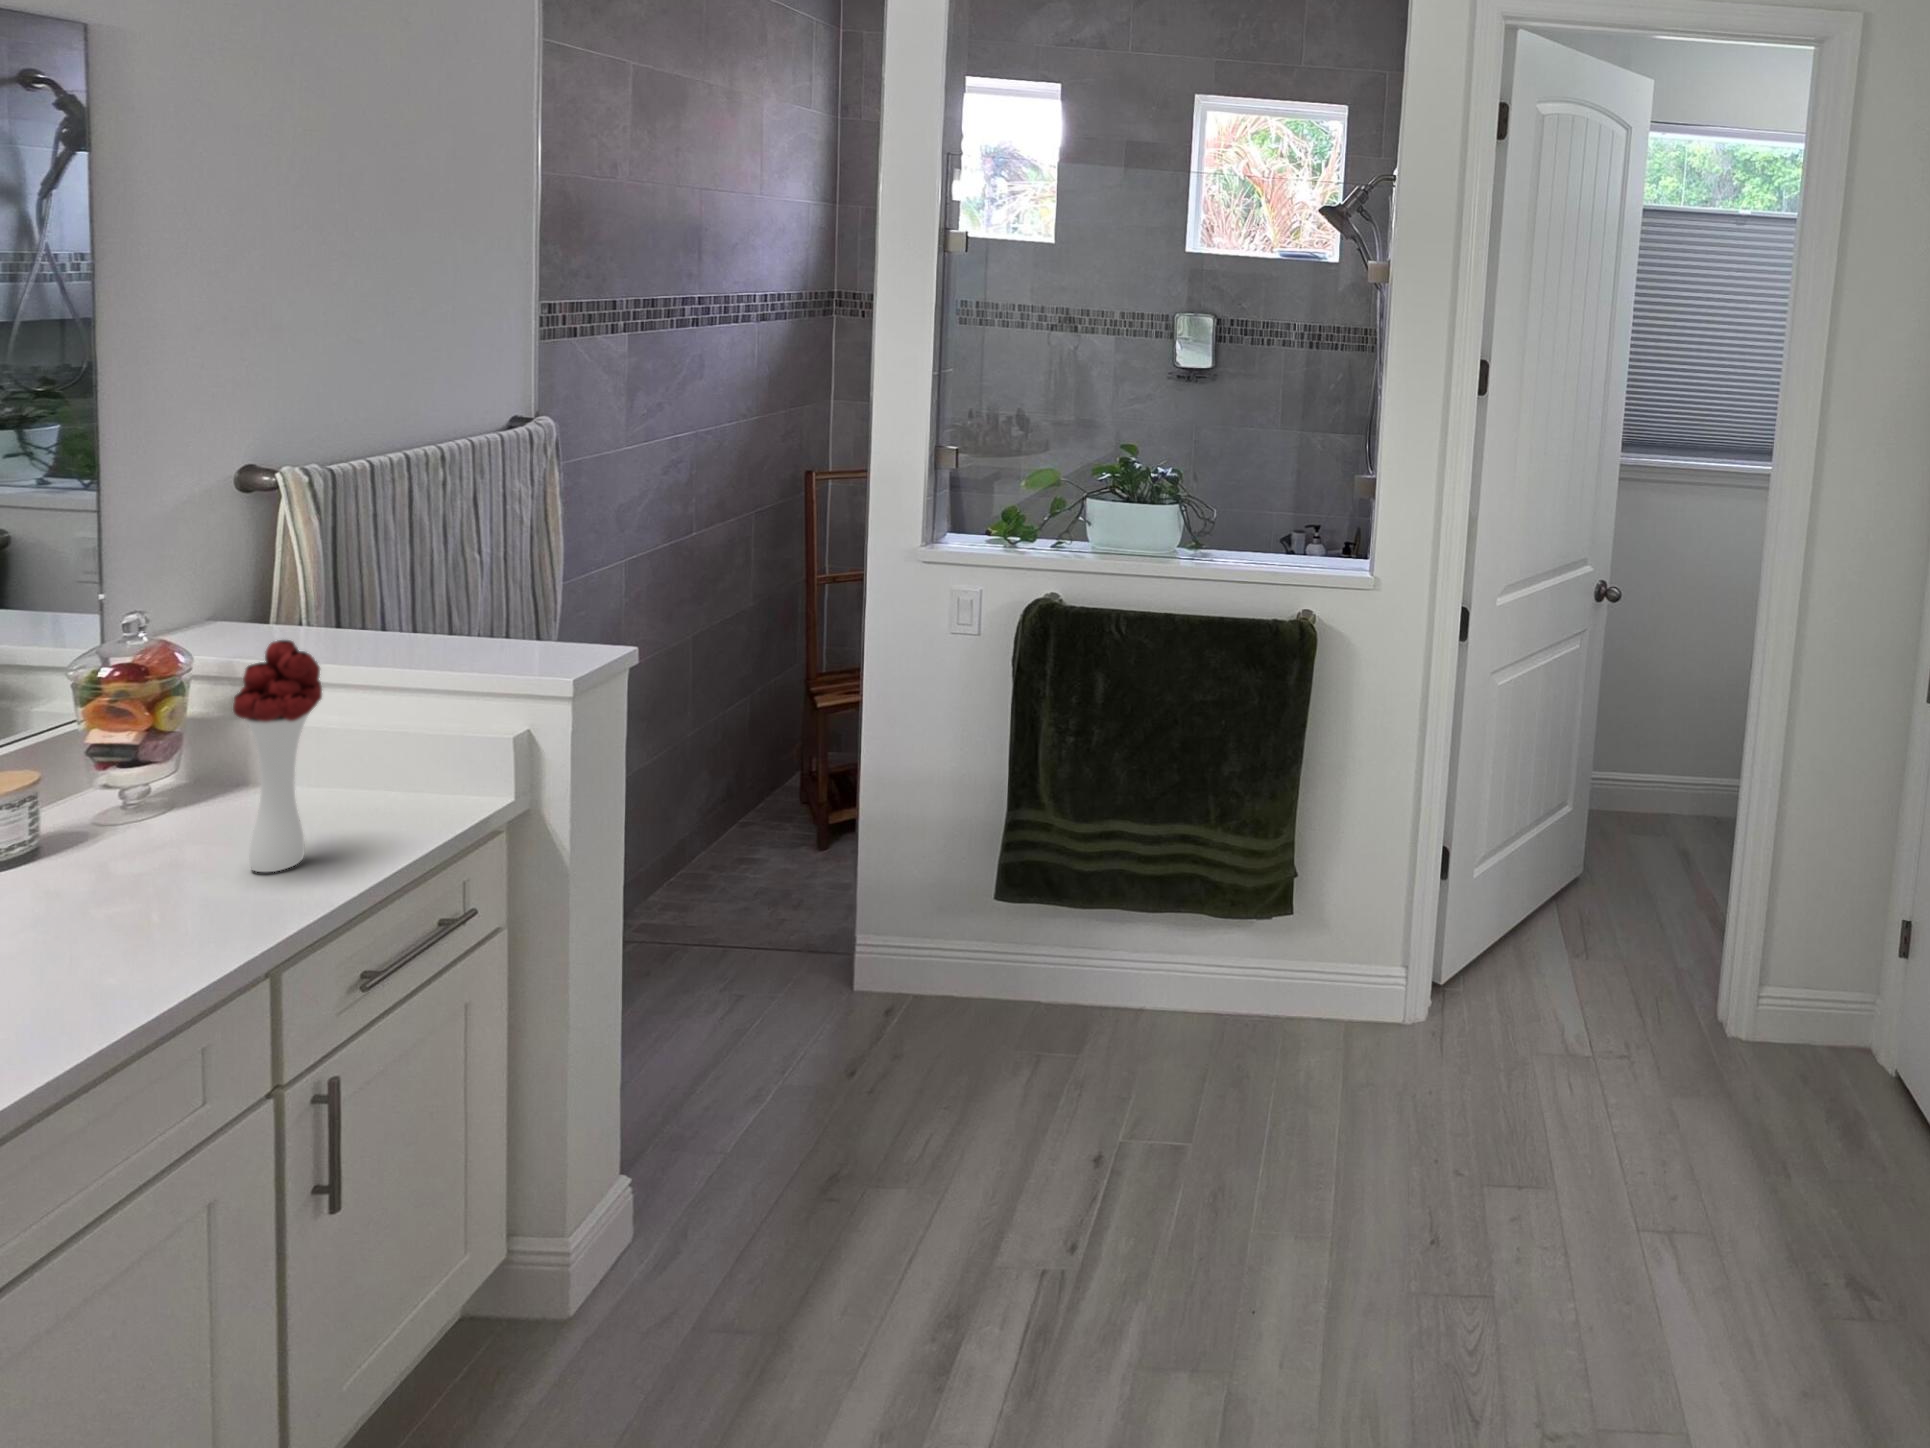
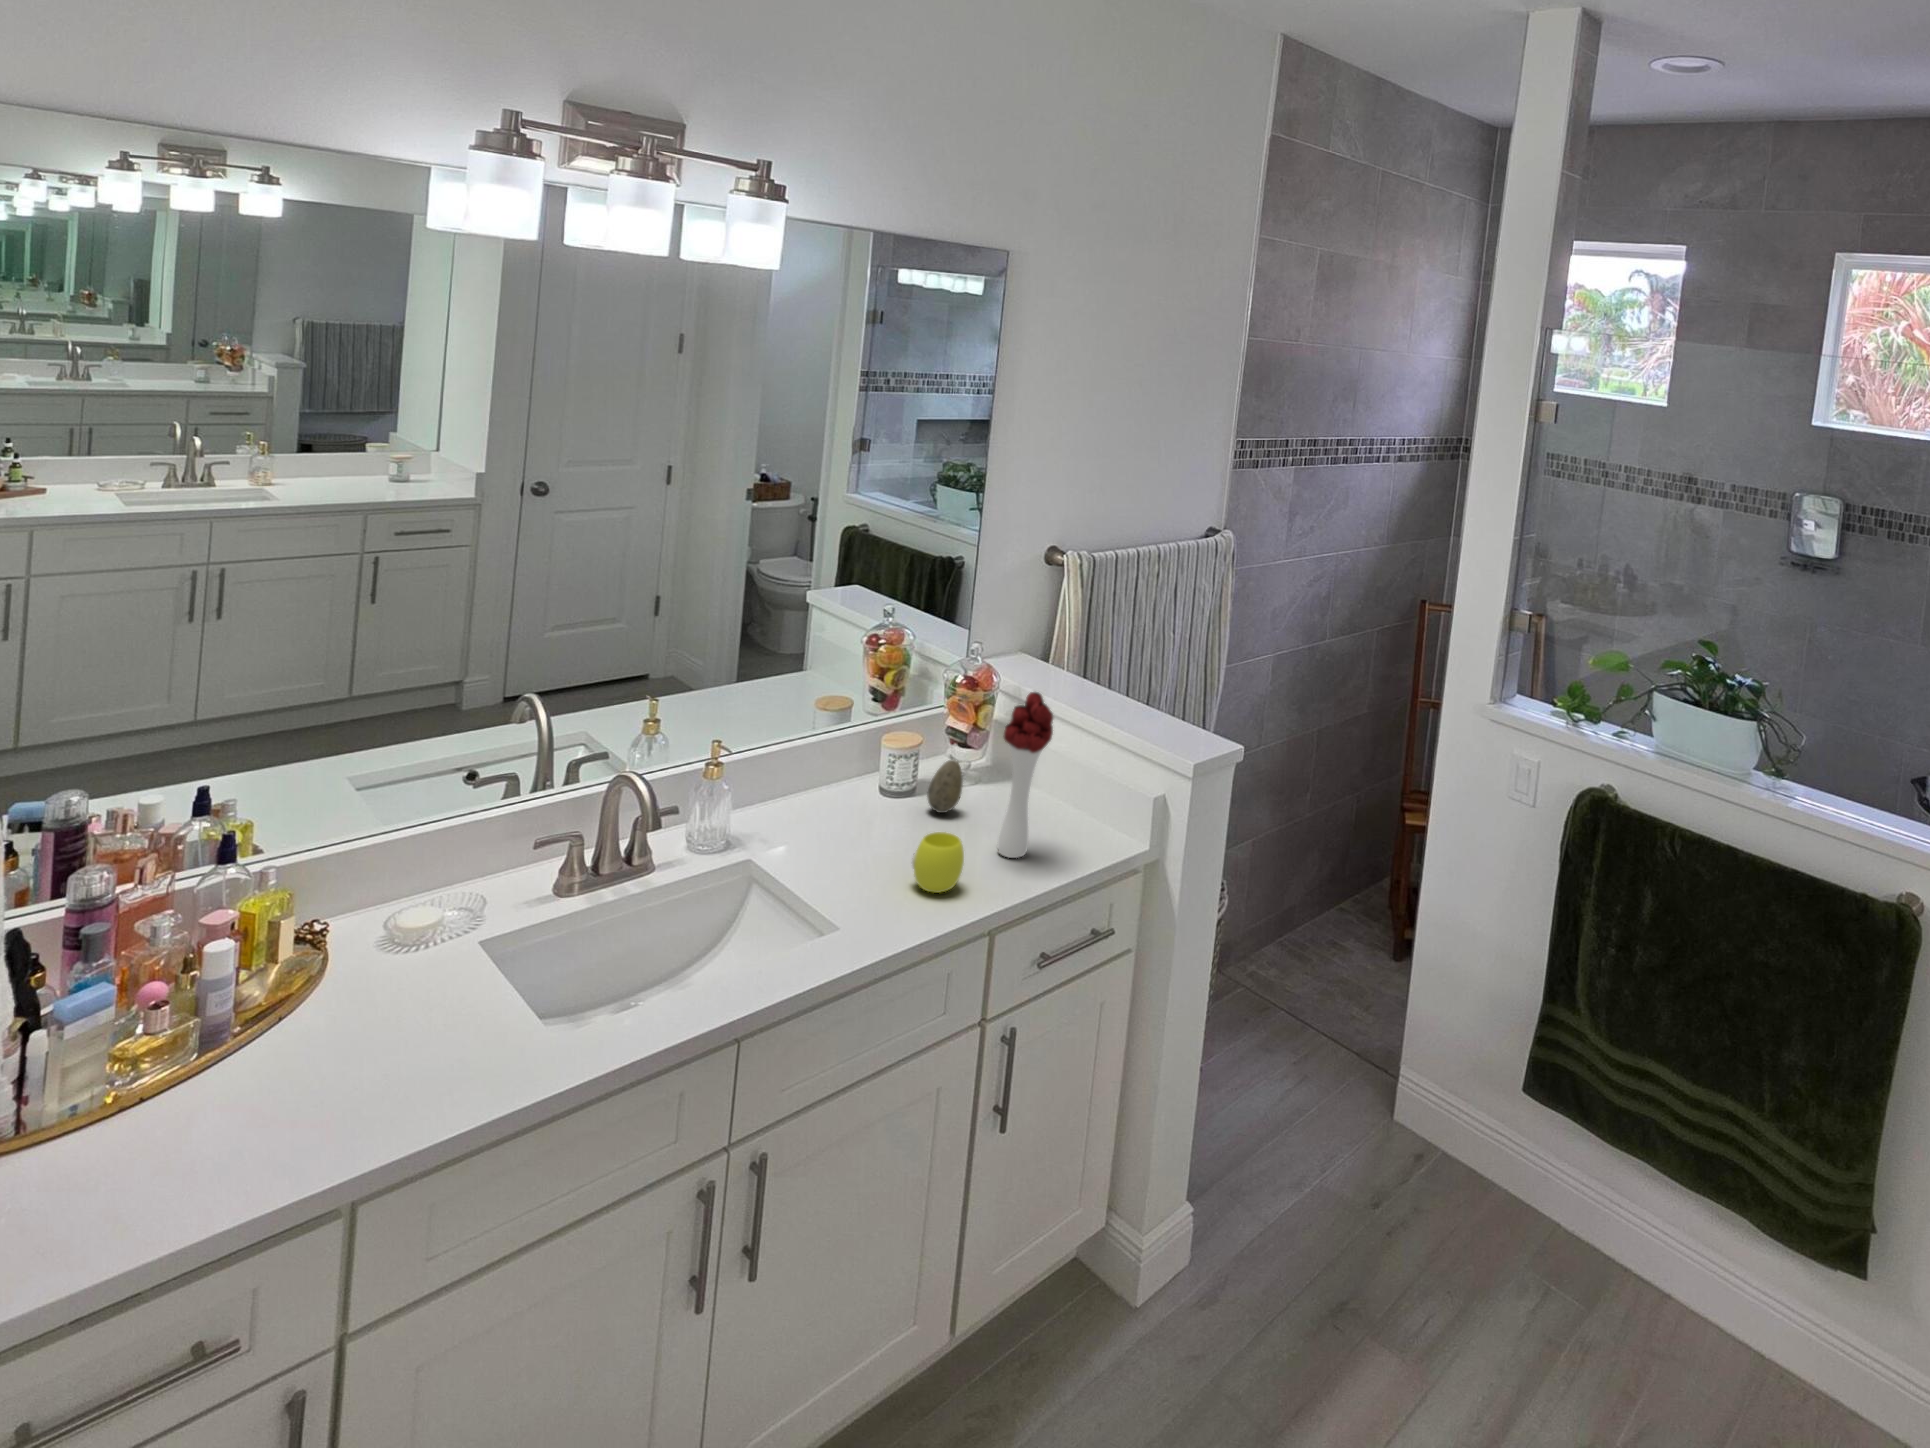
decorative egg: none [93,772,162,852] -> present [927,760,963,813]
cup: none [90,862,195,952] -> present [912,832,964,893]

